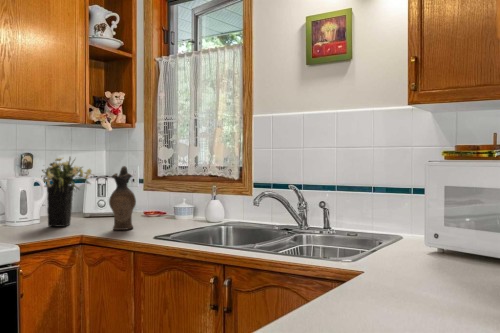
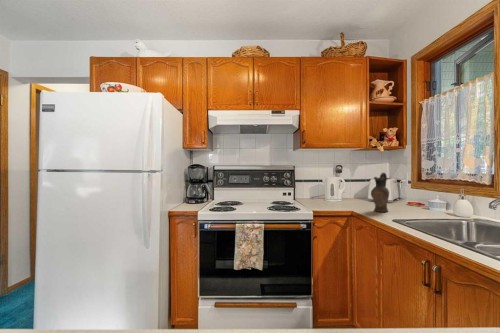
flower arrangement: present [41,157,91,227] -> none [336,167,370,205]

